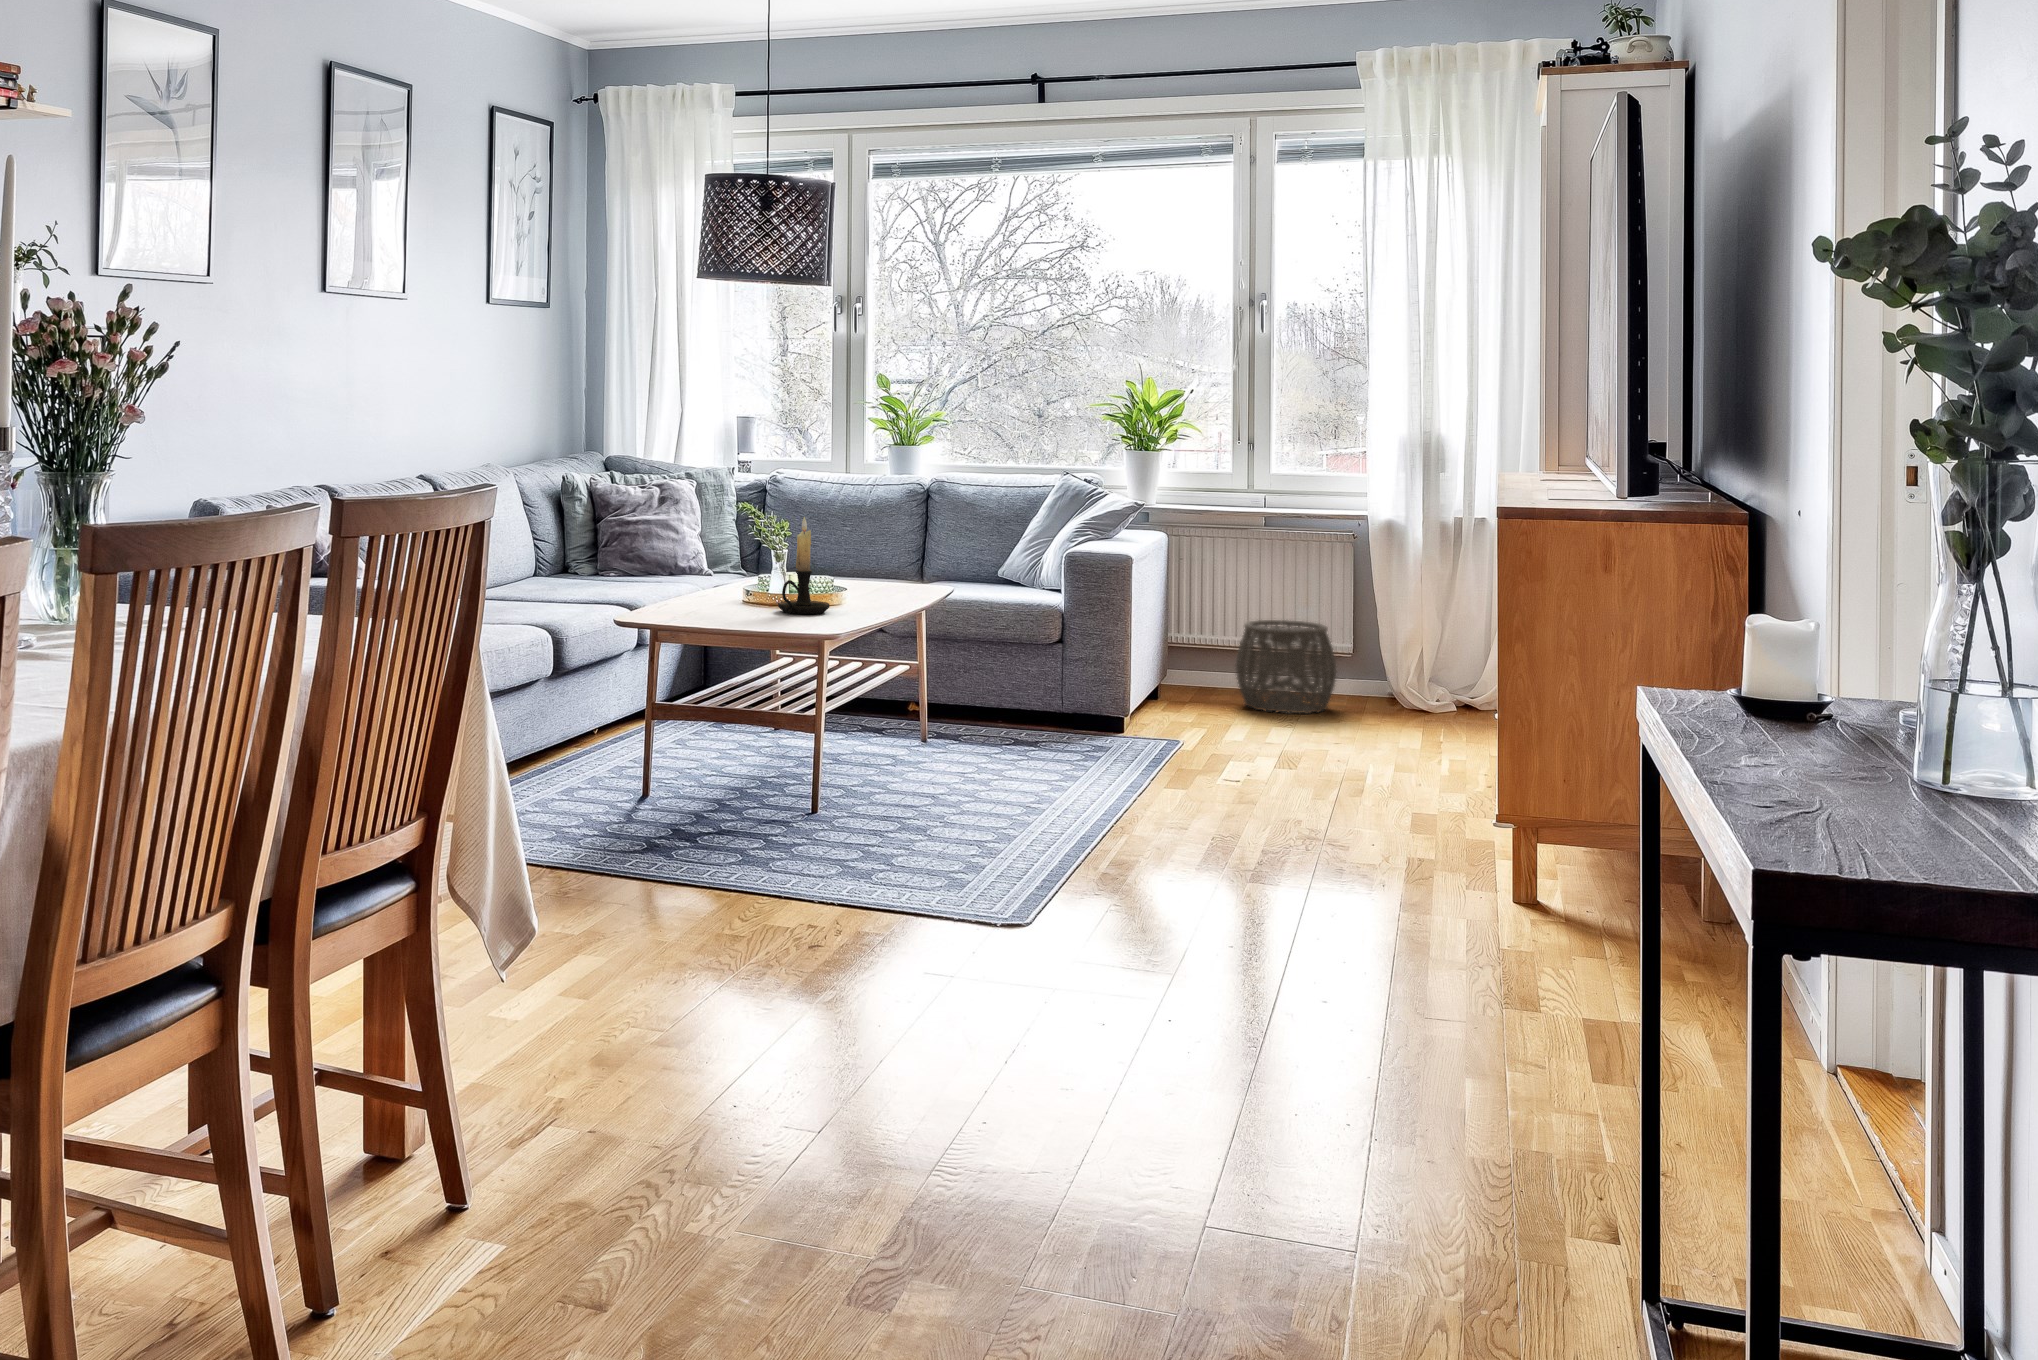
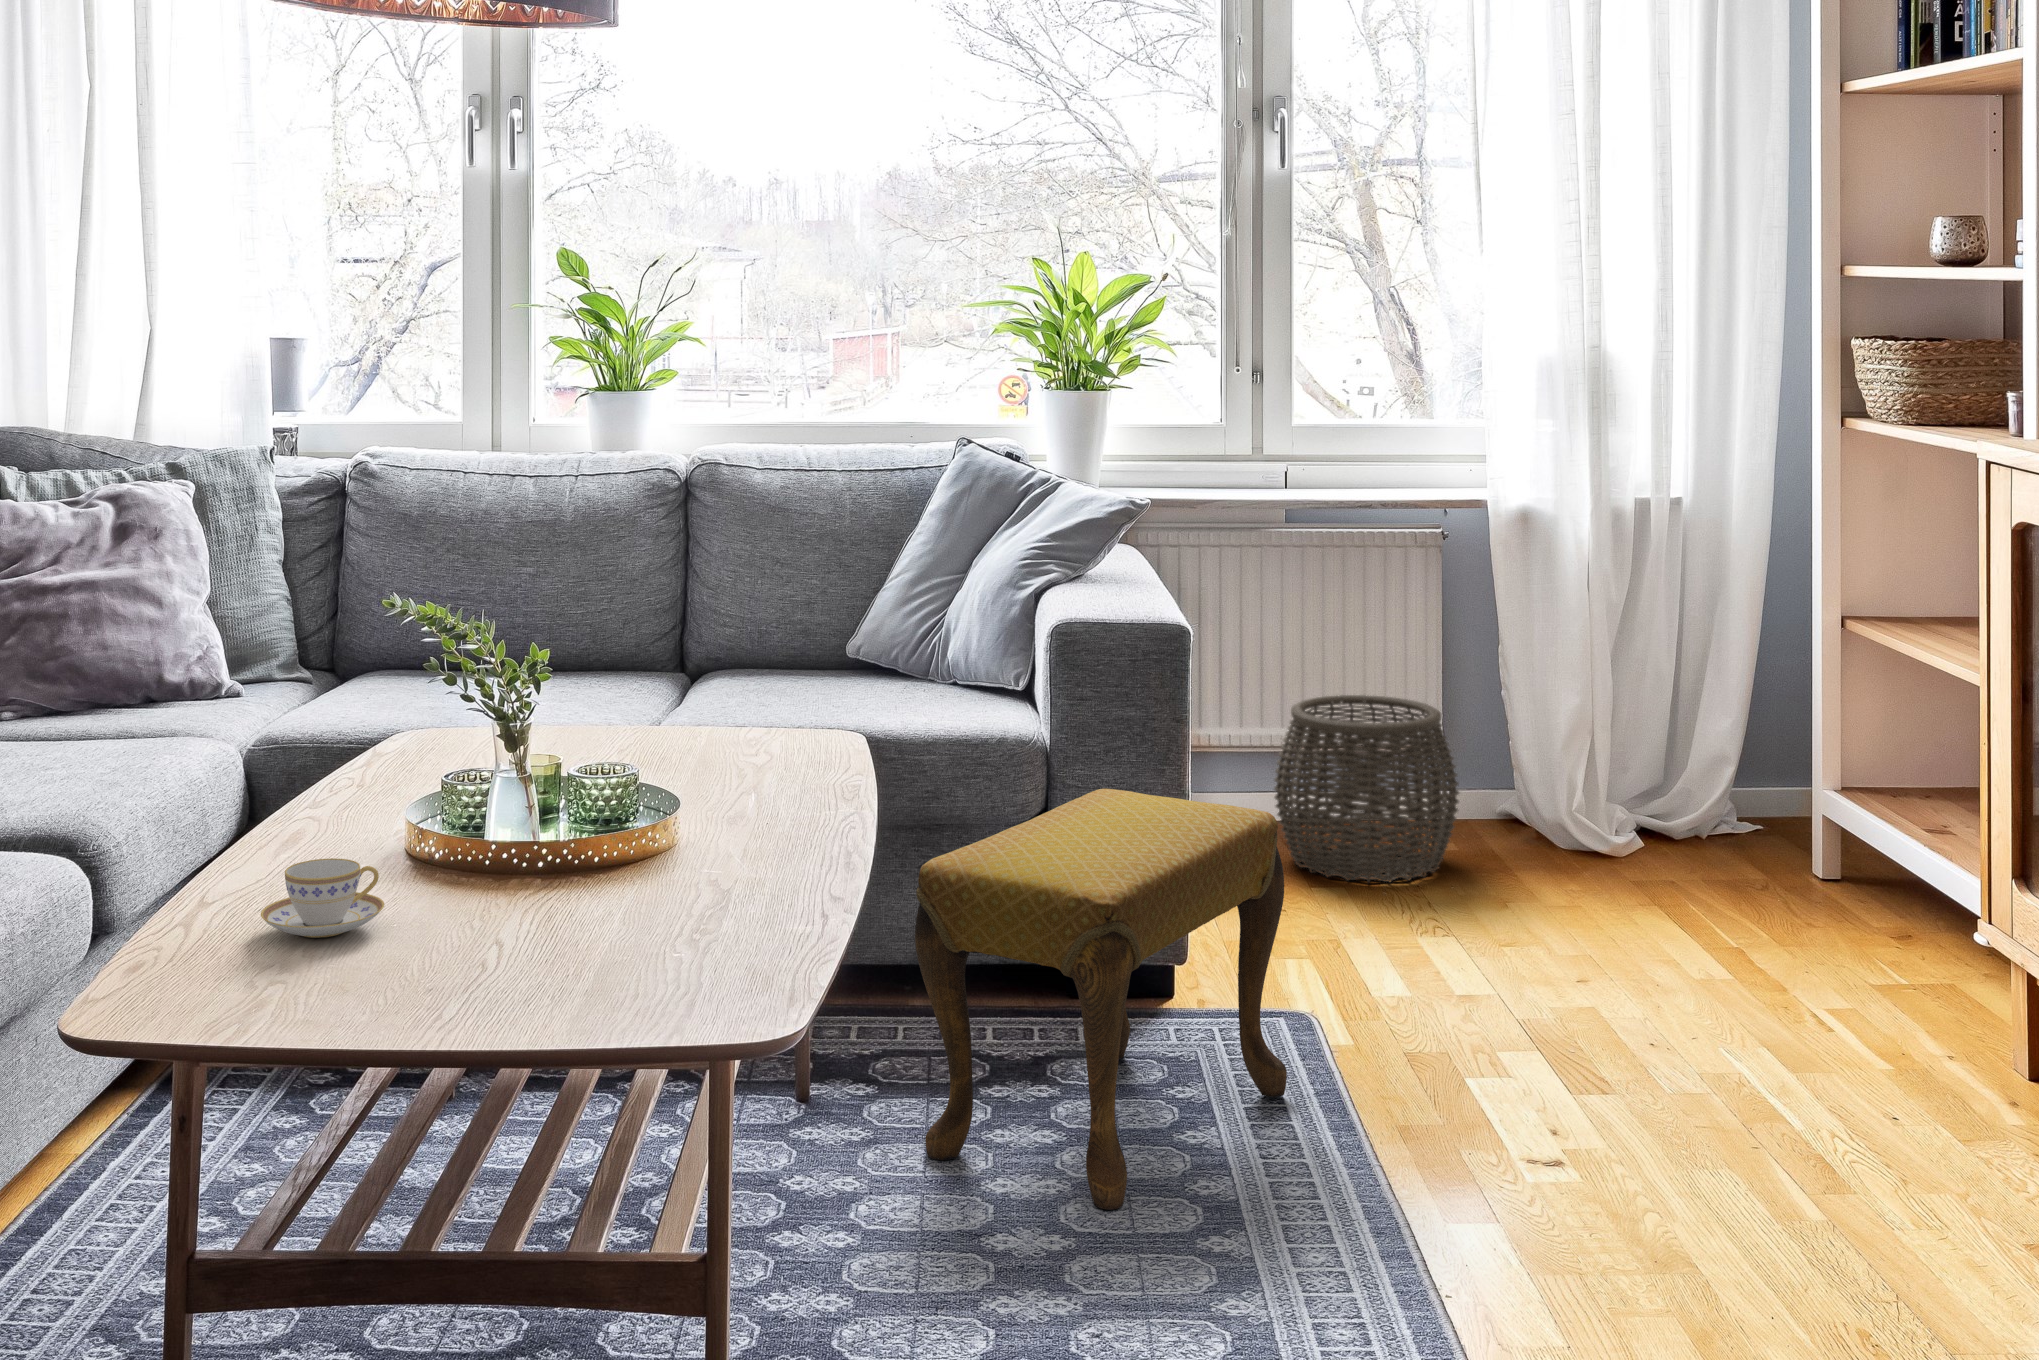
candle holder: present [778,517,830,614] -> none [521,643,666,938]
teacup: none [692,586,733,610] -> present [261,858,384,938]
footstool: none [960,621,1138,770] -> present [915,789,1287,1210]

